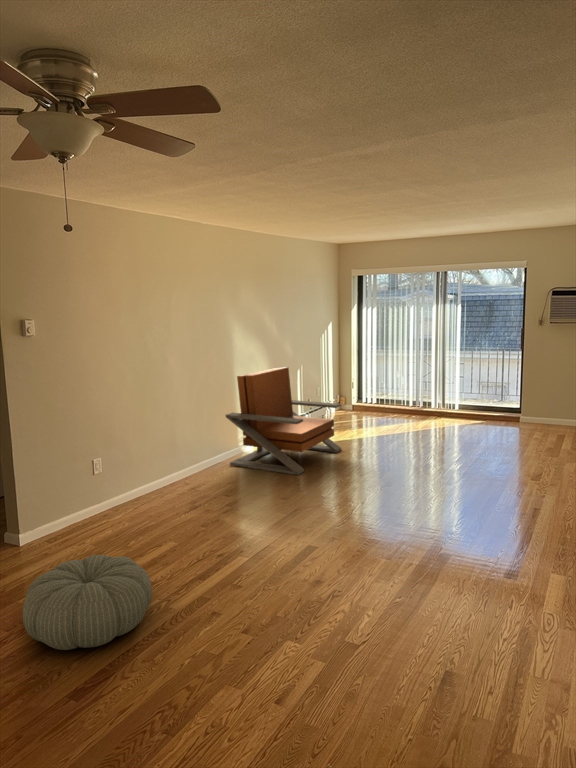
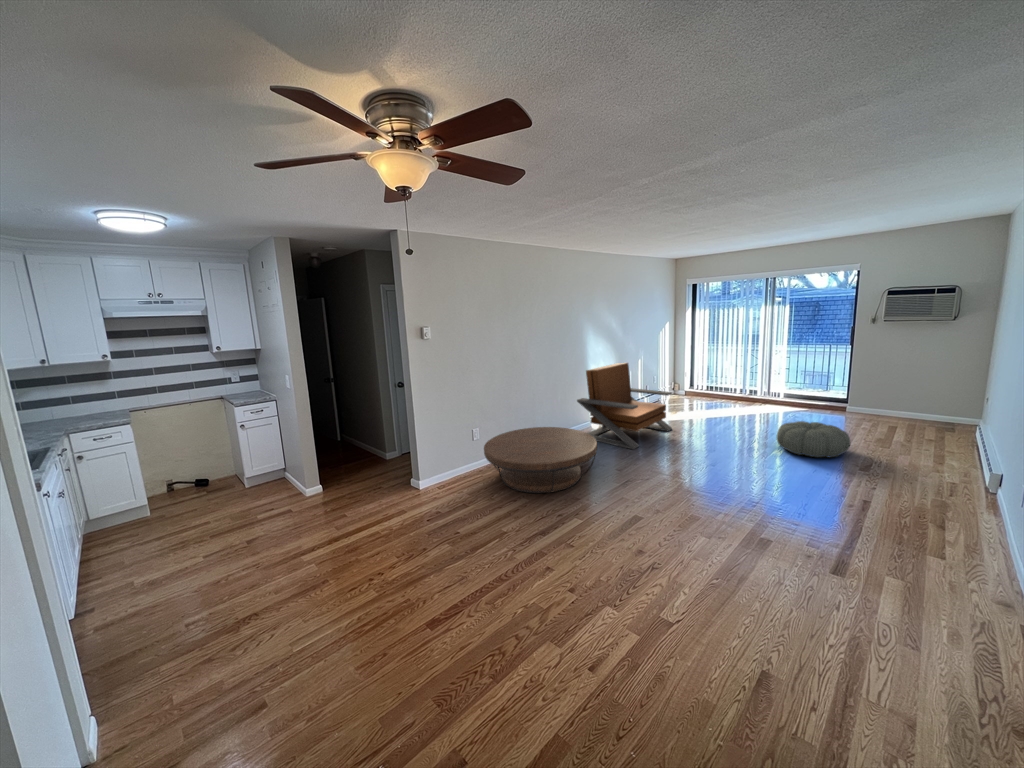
coffee table: none [106,450,258,534] -> present [484,427,597,493]
pouf: present [23,555,152,650] -> present [777,421,850,457]

